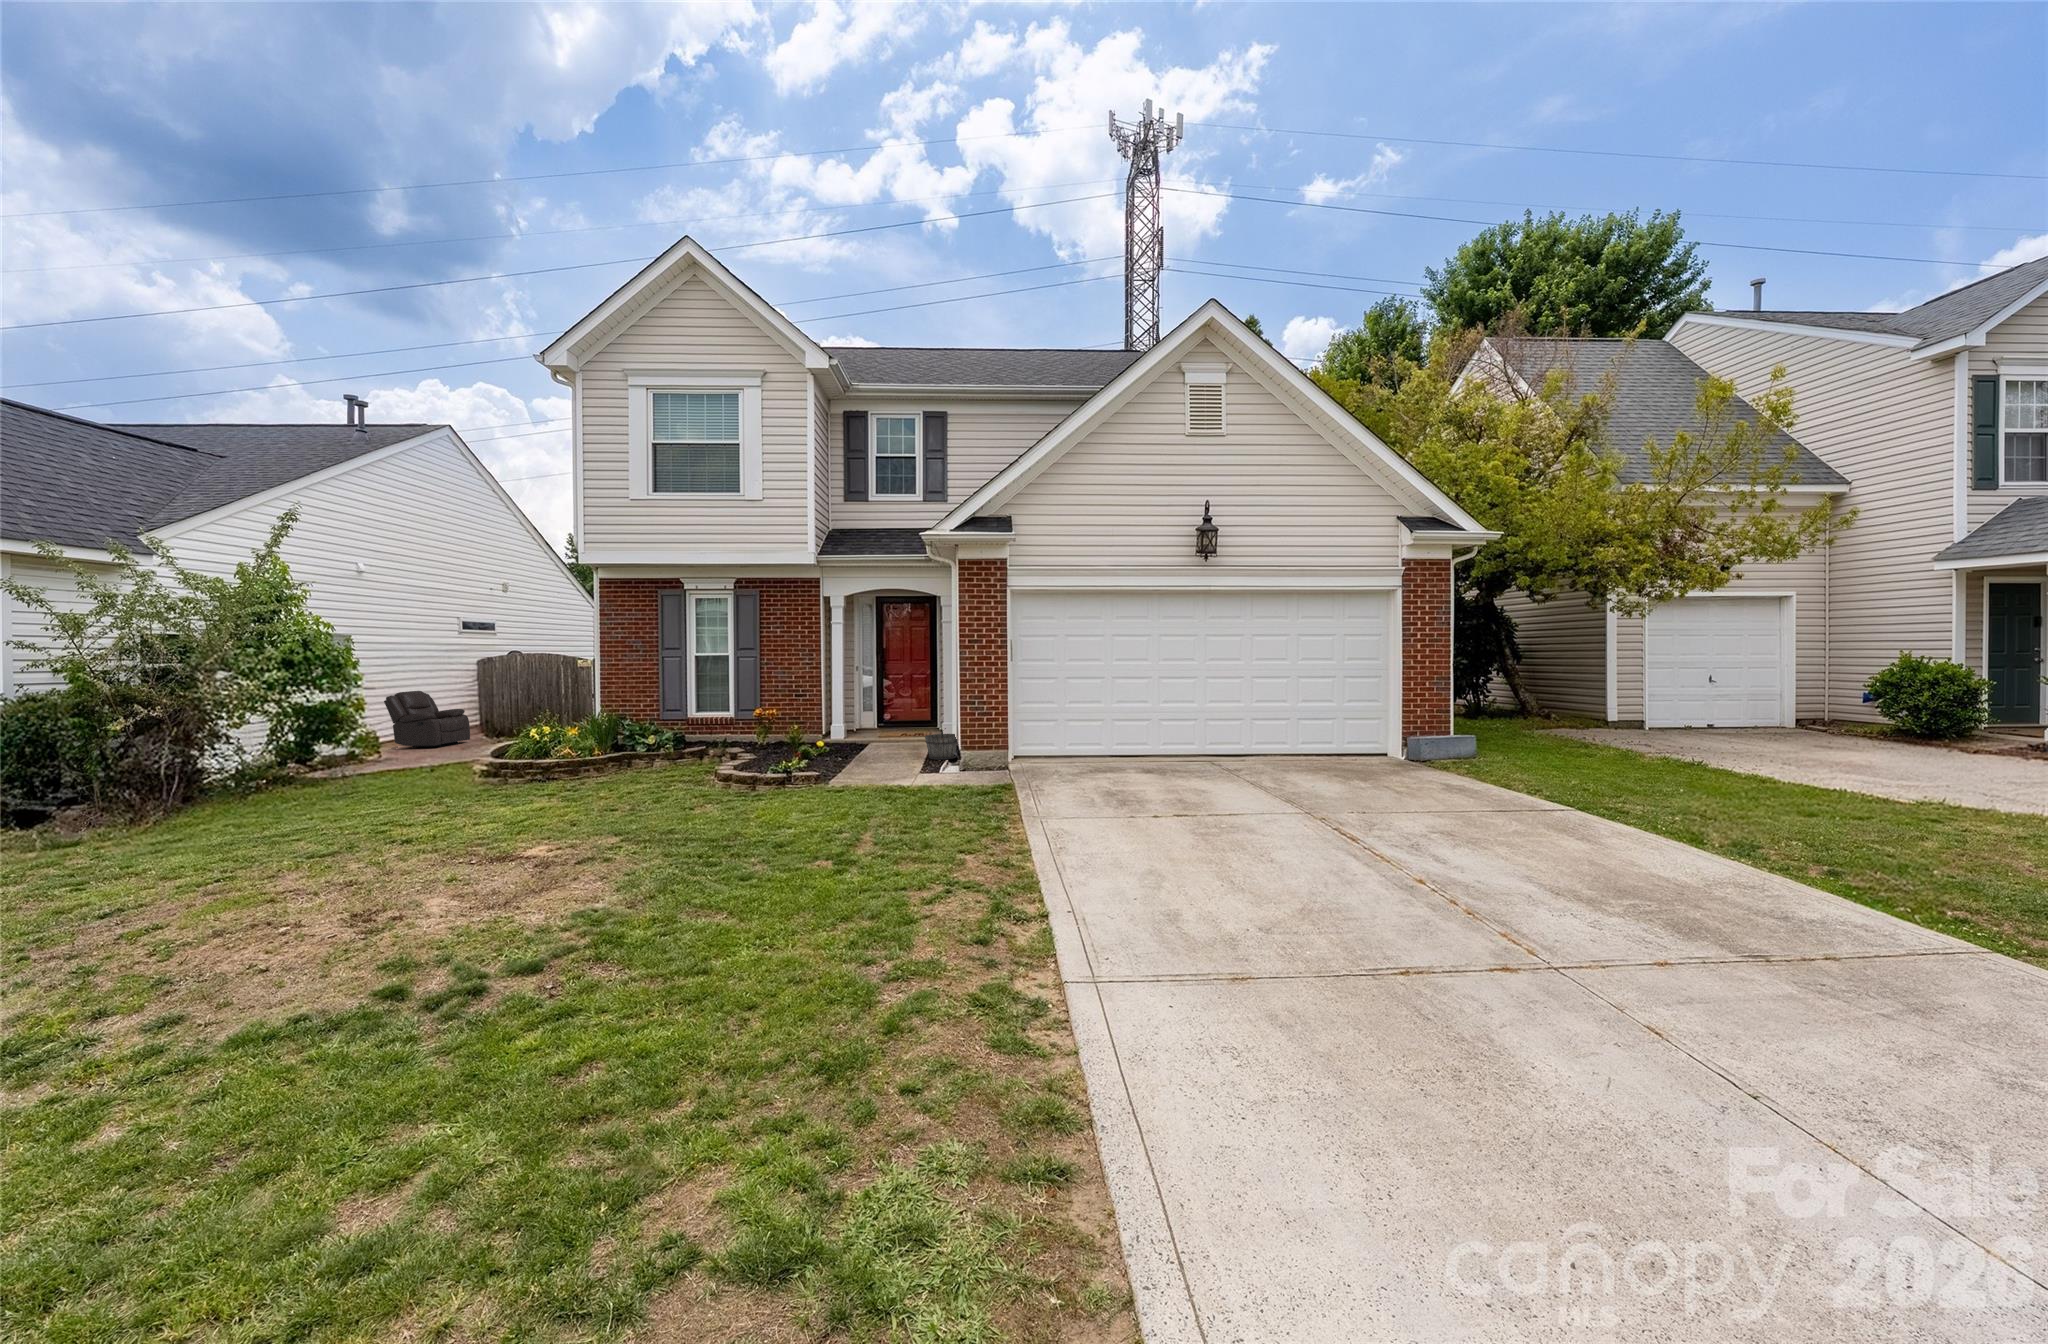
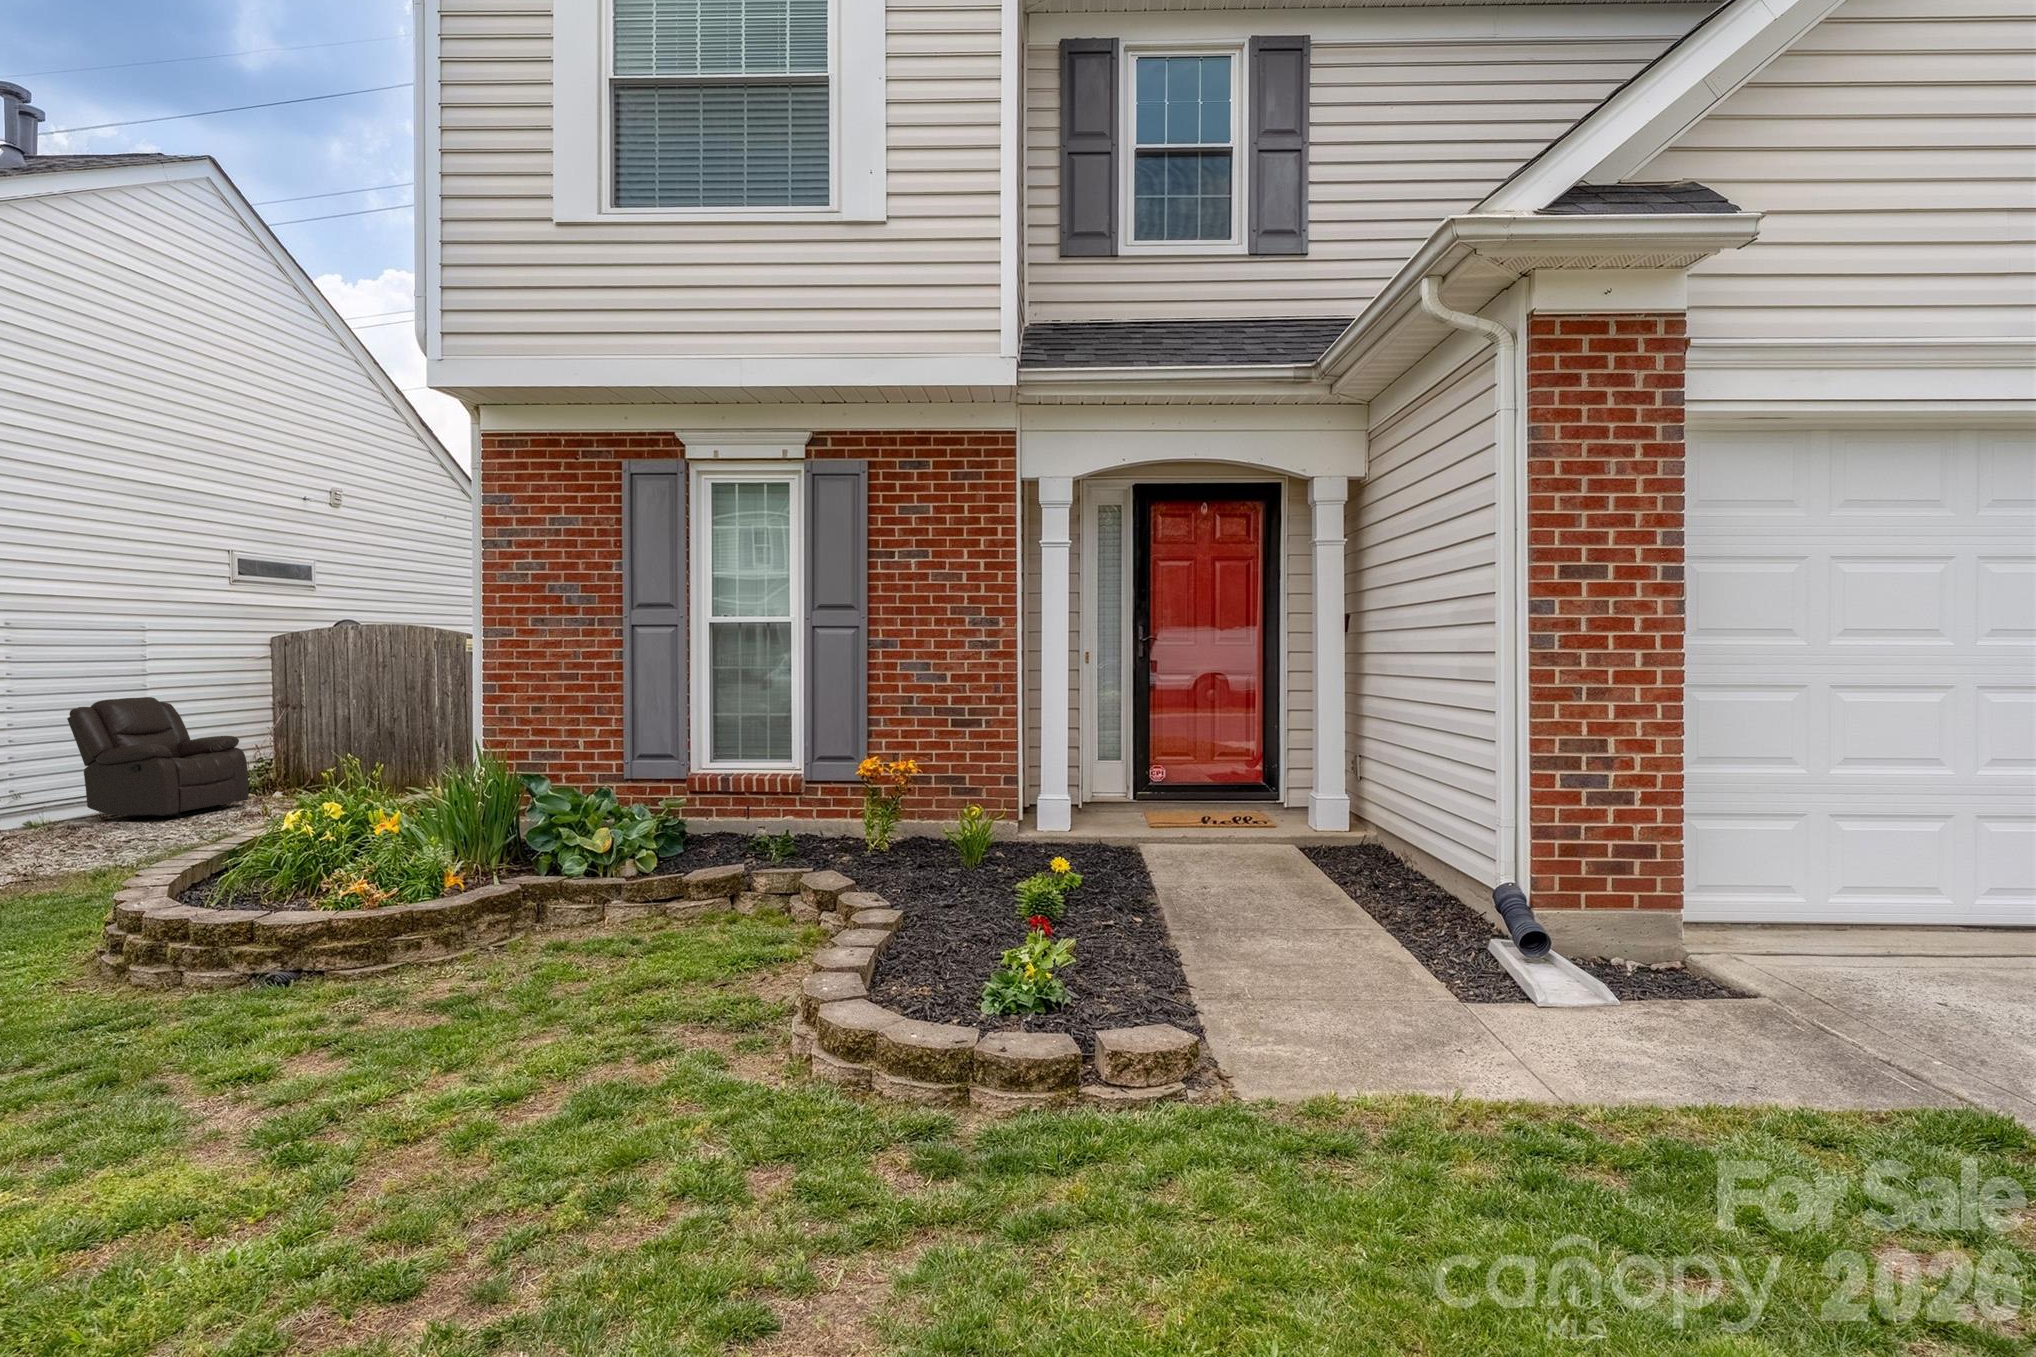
wooden bucket: present [925,728,957,760] -> none [1369,838,1485,937]

